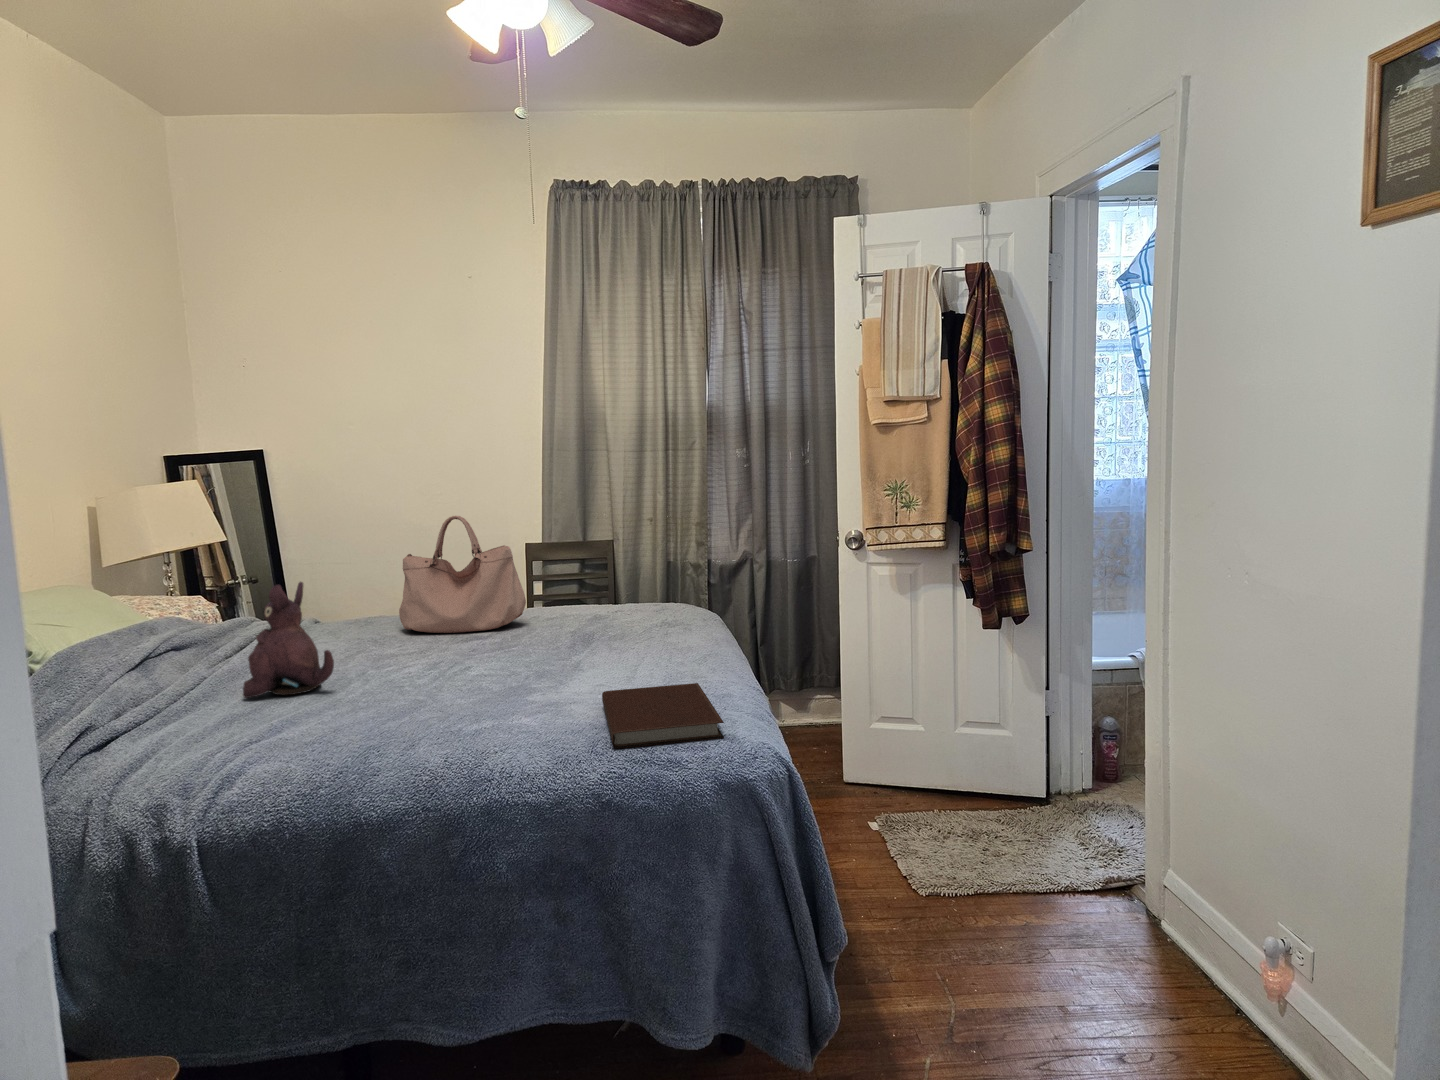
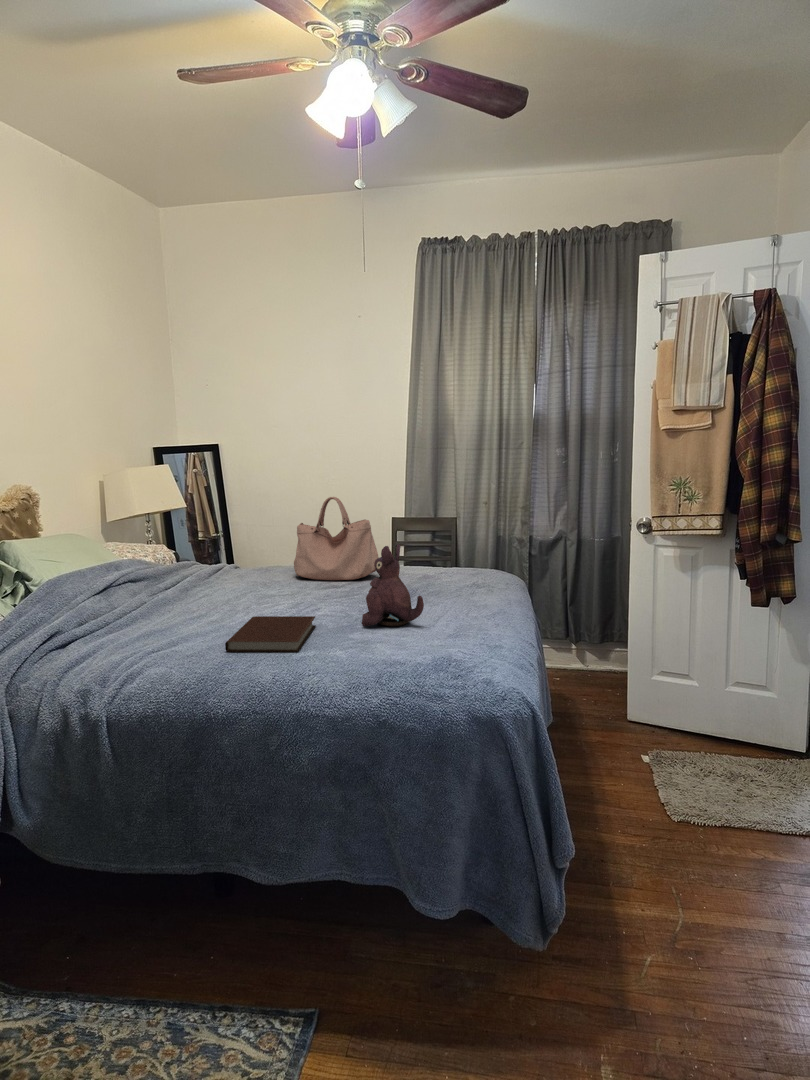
plush toy: present [243,582,334,698] -> present [362,544,424,626]
notebook: present [602,683,724,748] -> present [225,616,316,652]

